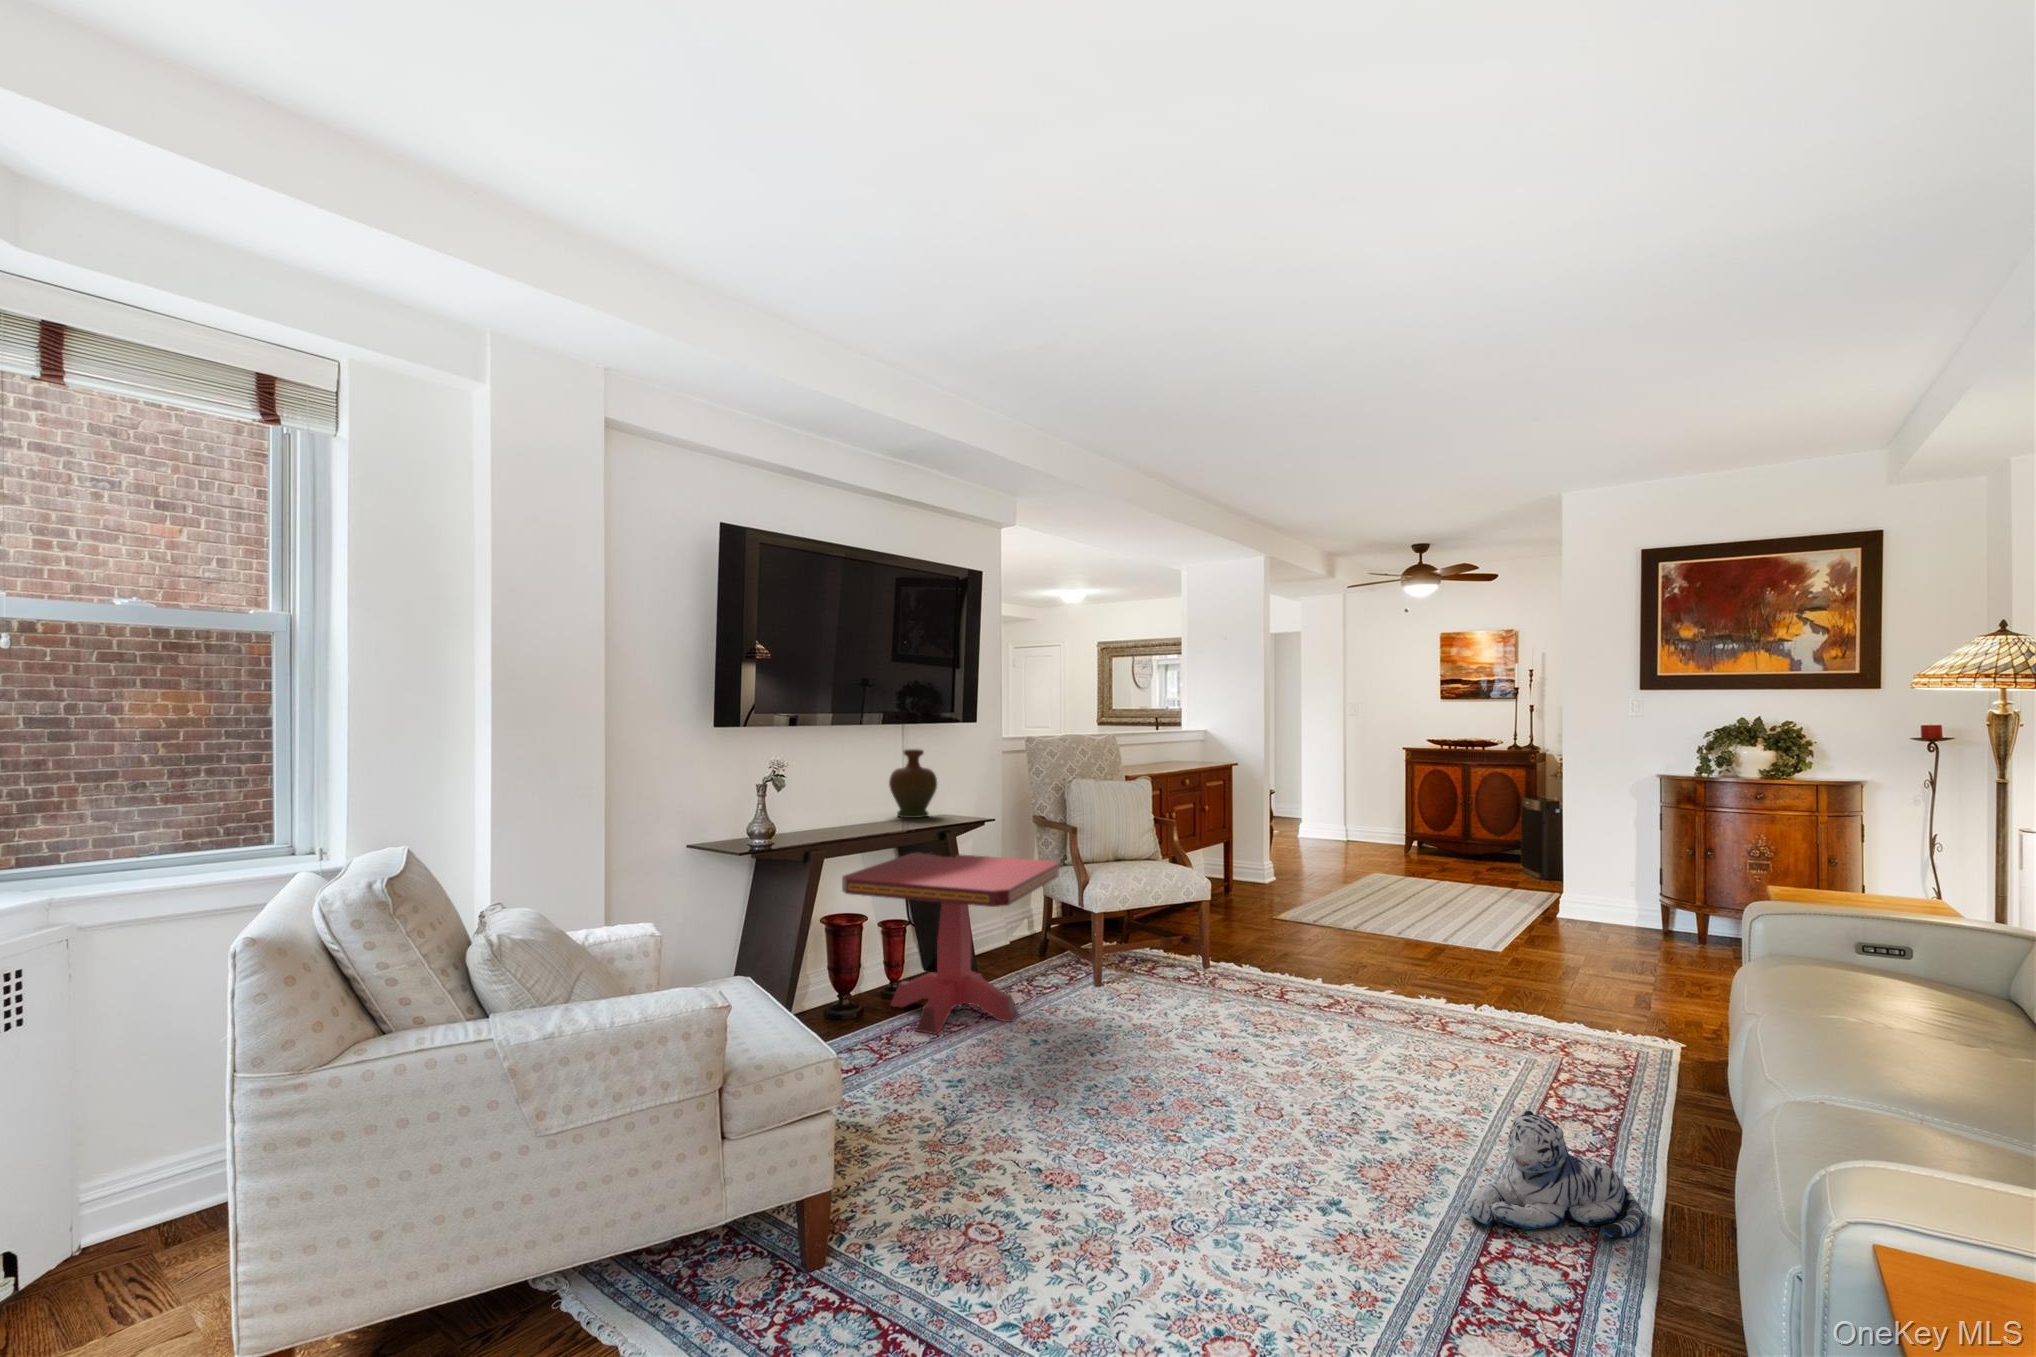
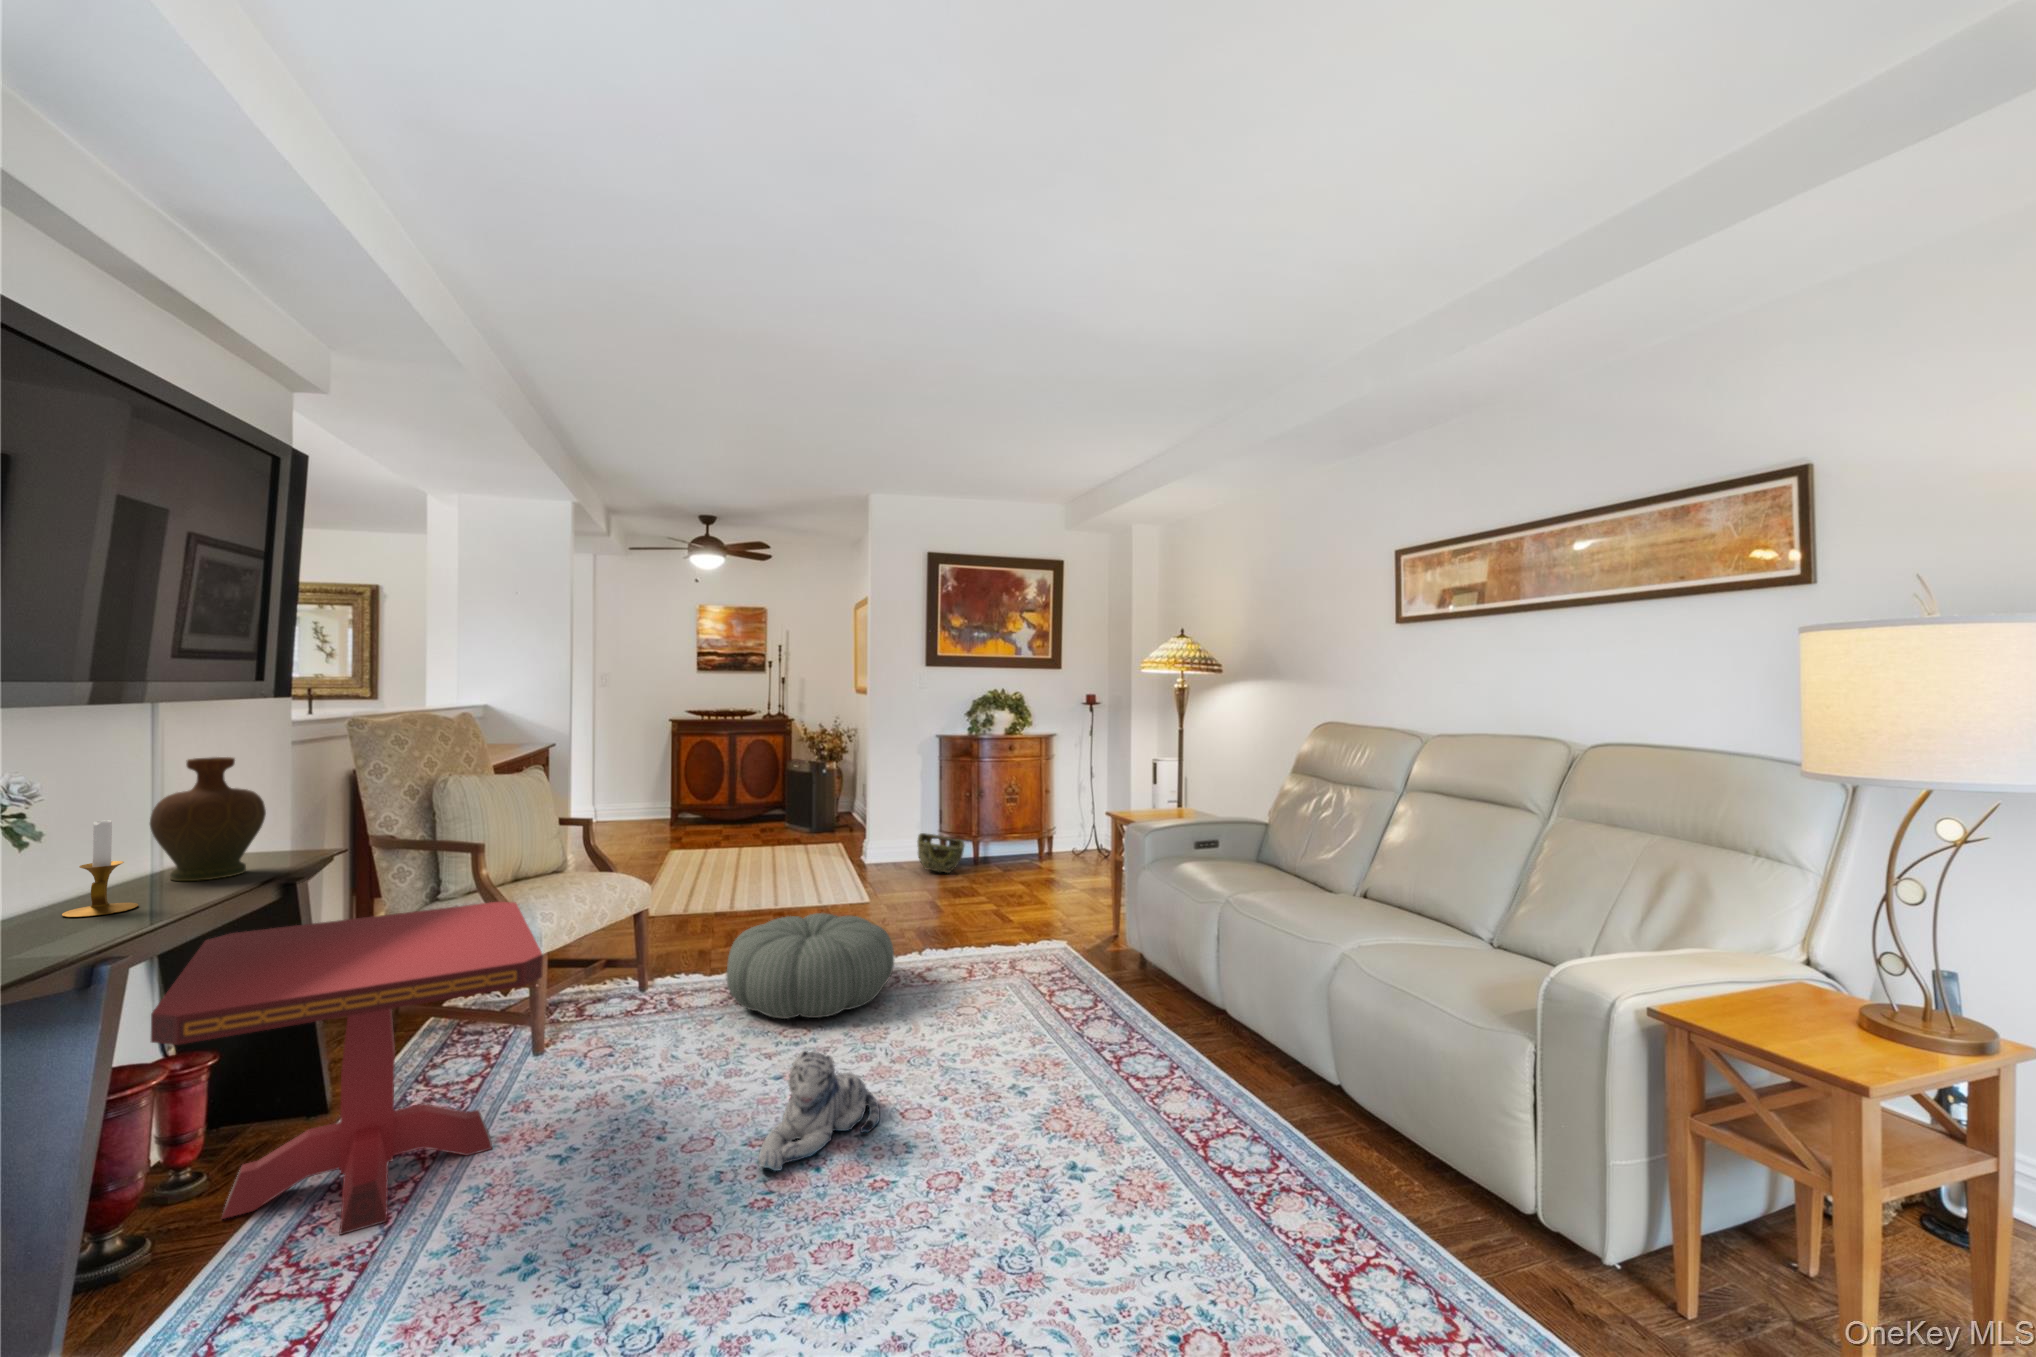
candlestick: none [834,777,862,824] -> present [62,820,138,917]
woven basket: none [1601,895,1690,949] -> present [917,833,964,873]
pouf: none [1235,930,1402,1029] -> present [726,913,894,1019]
plush toy: present [1464,1110,1644,1238] -> present [758,1050,880,1171]

